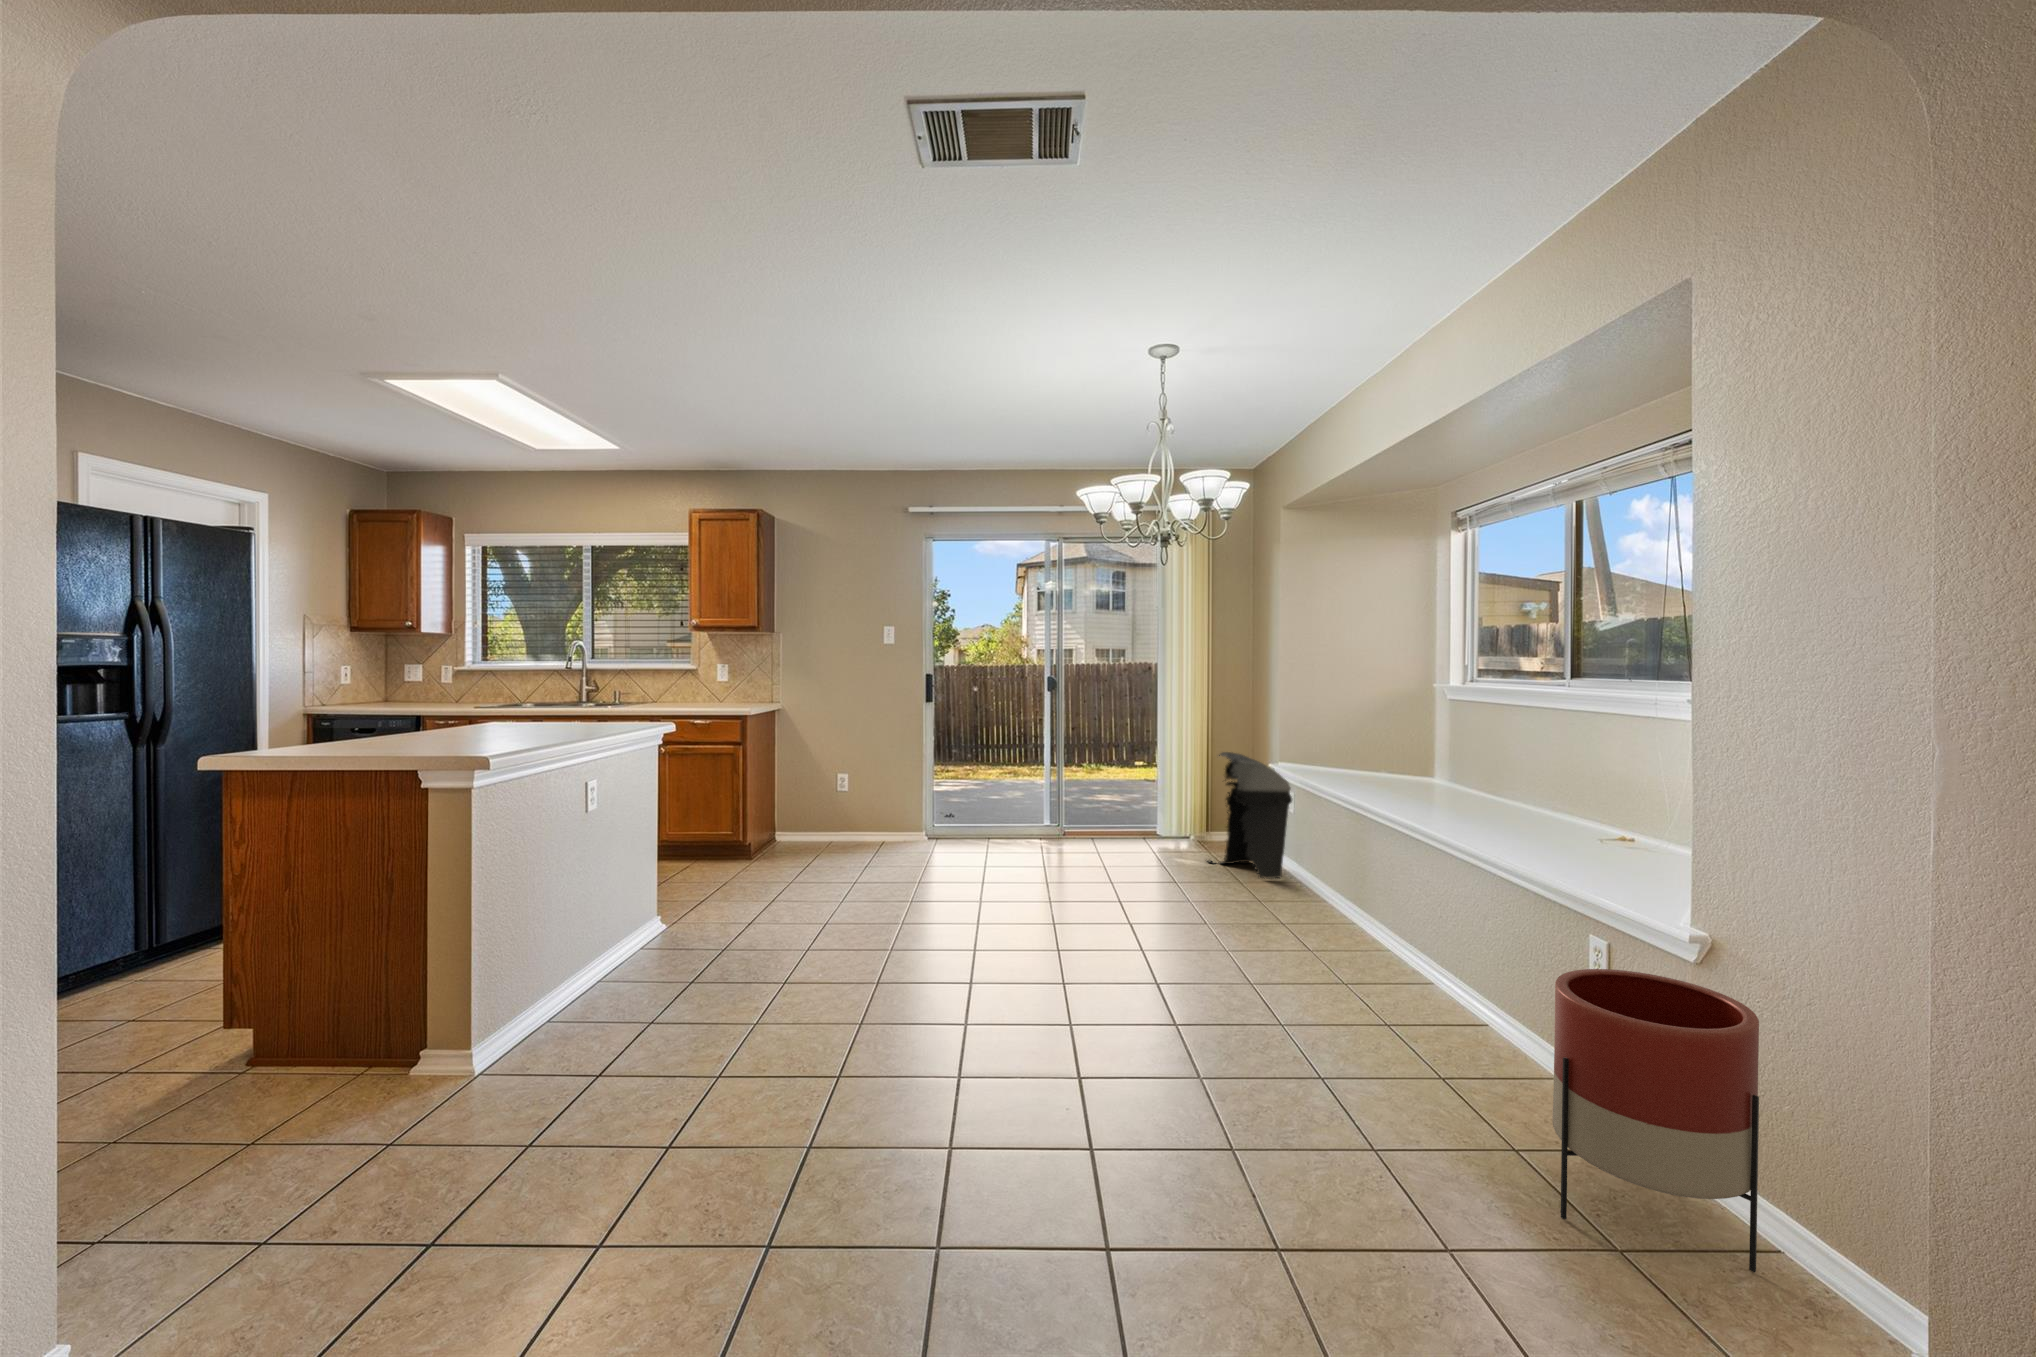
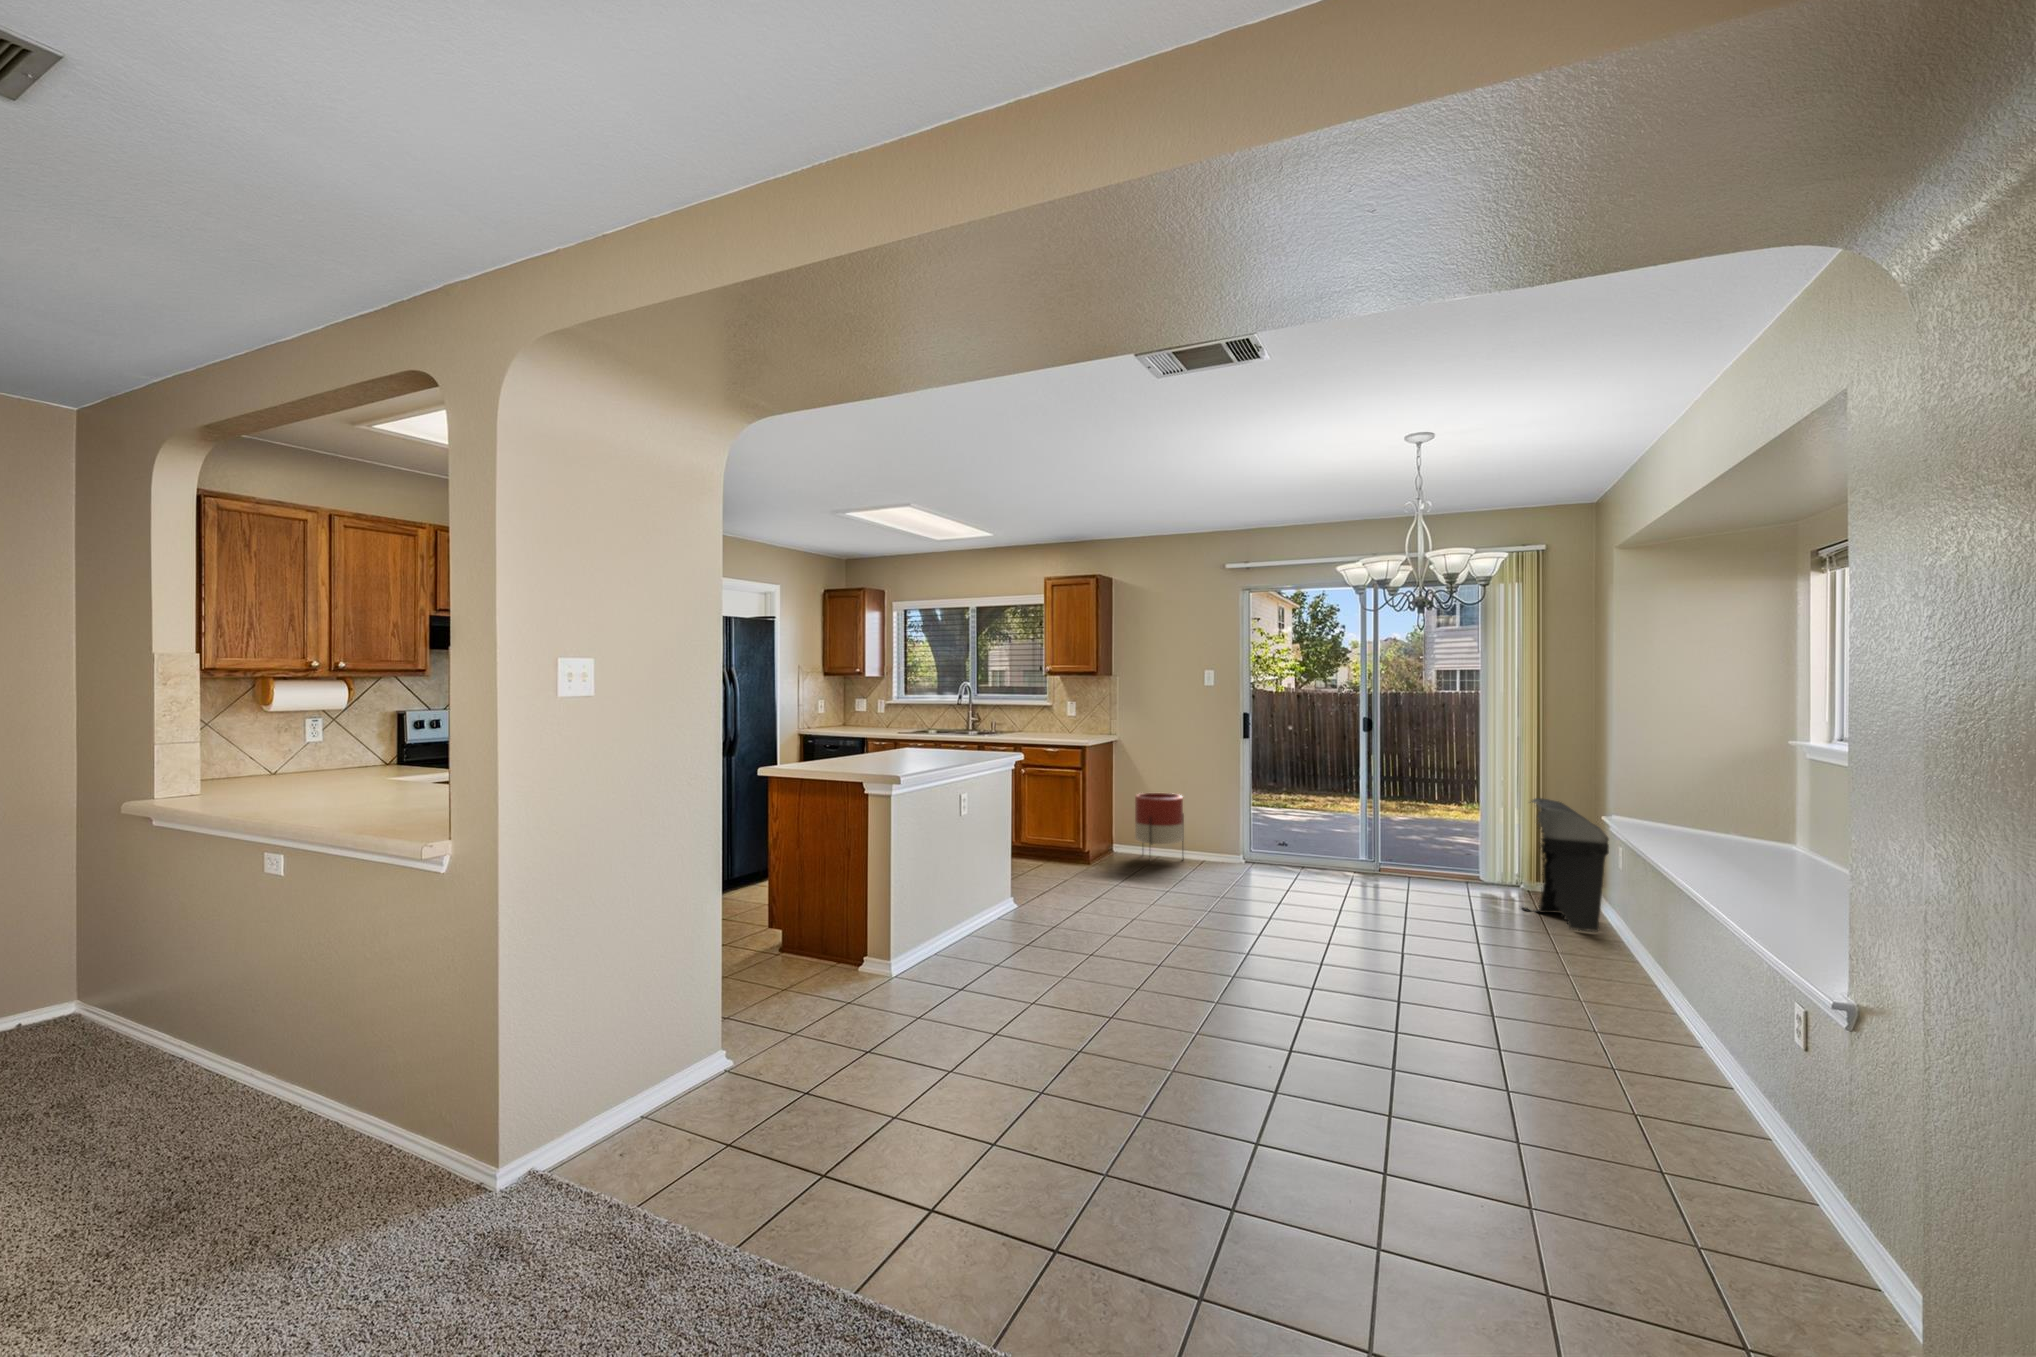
planter: present [1552,969,1759,1272] -> present [1135,793,1184,856]

